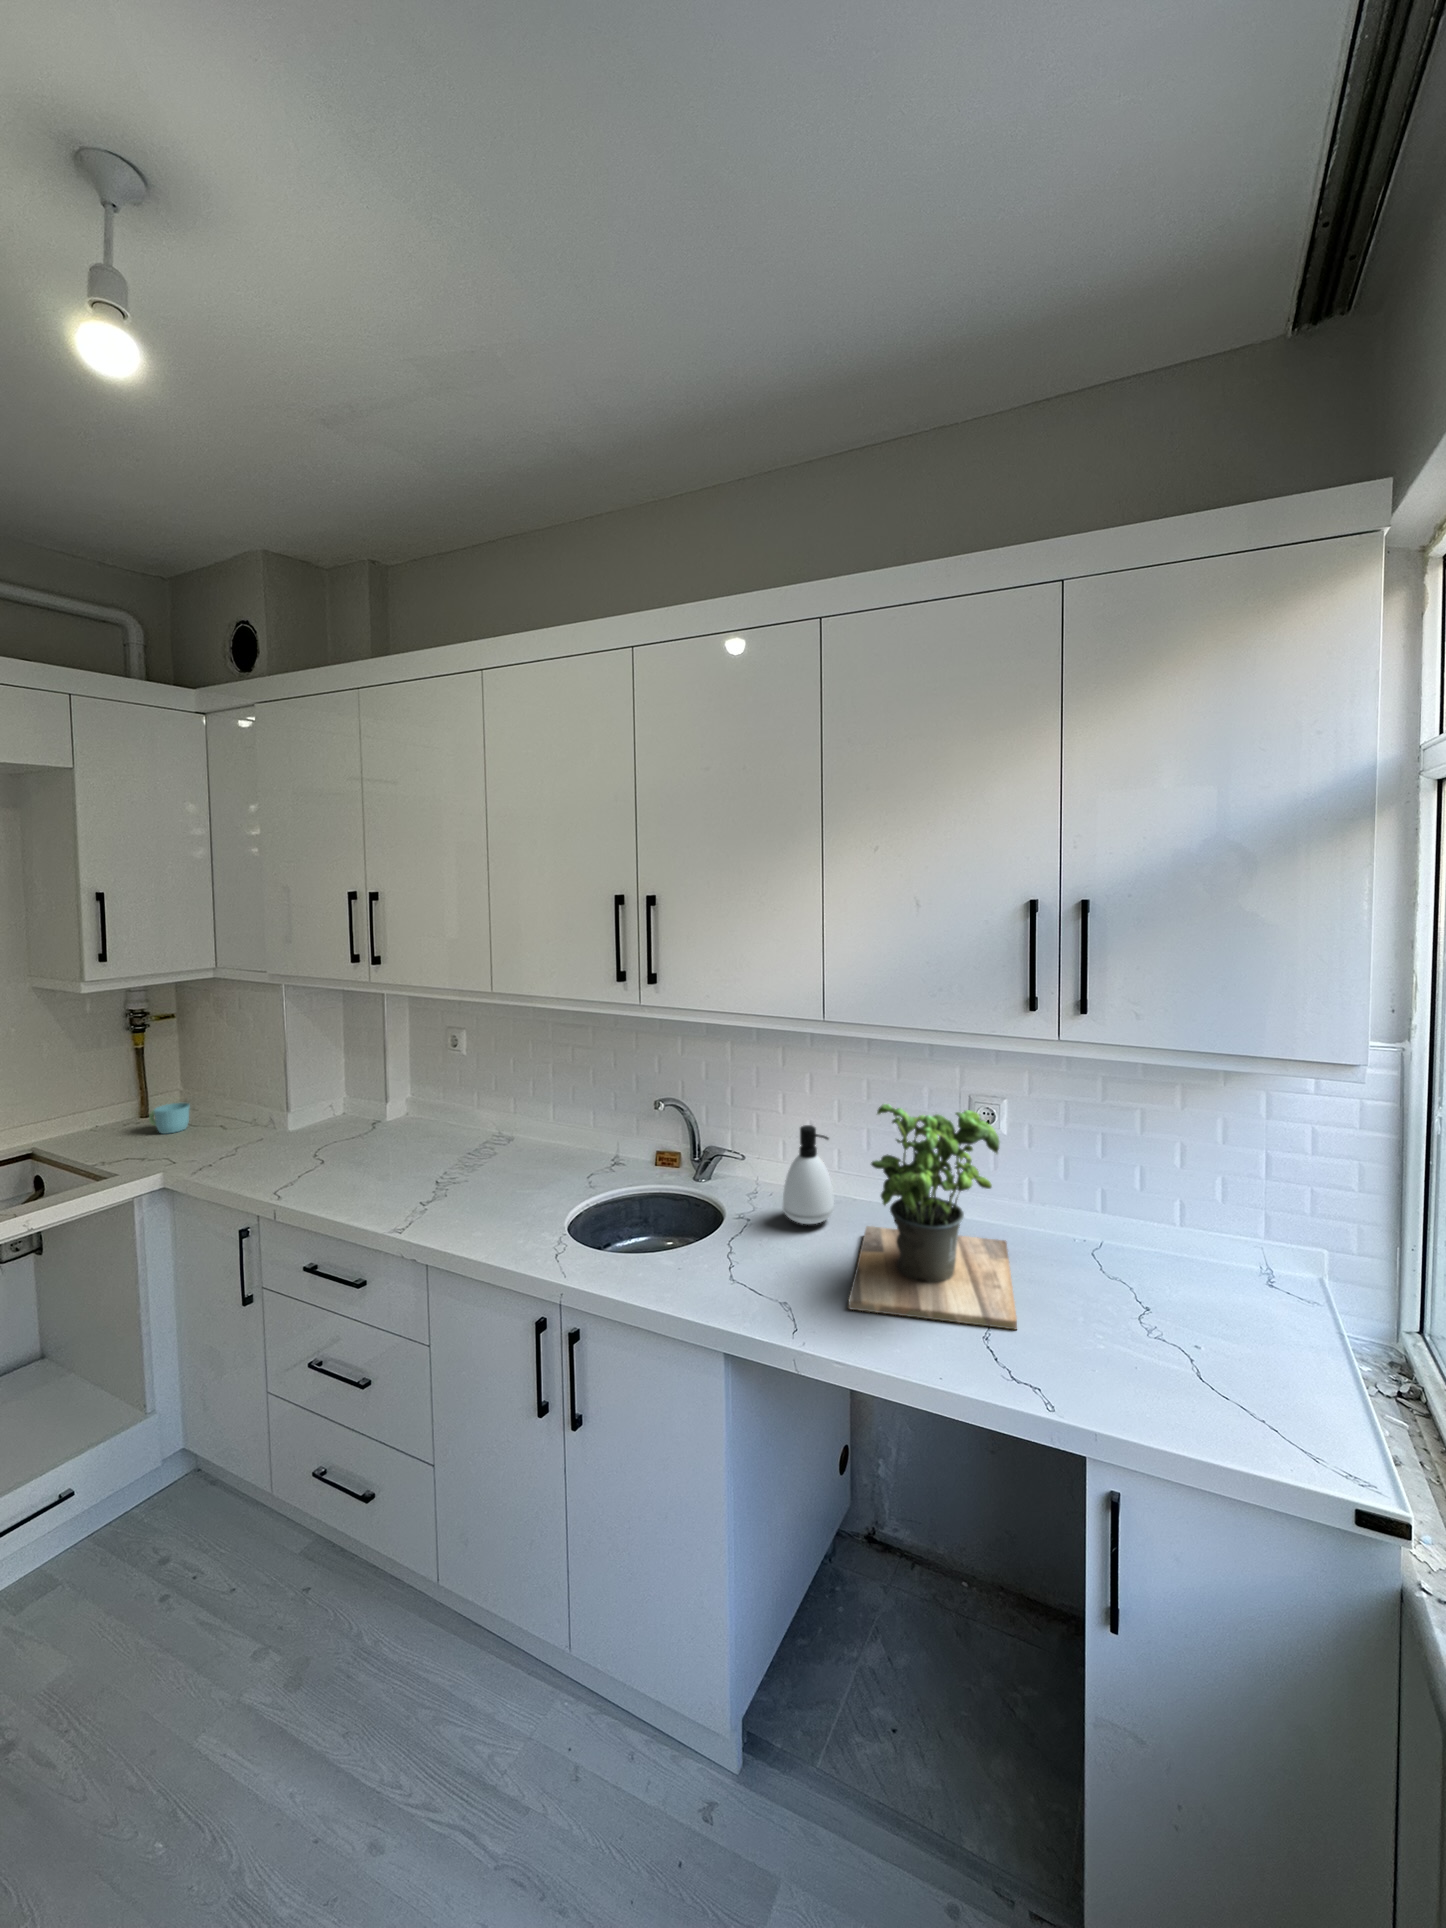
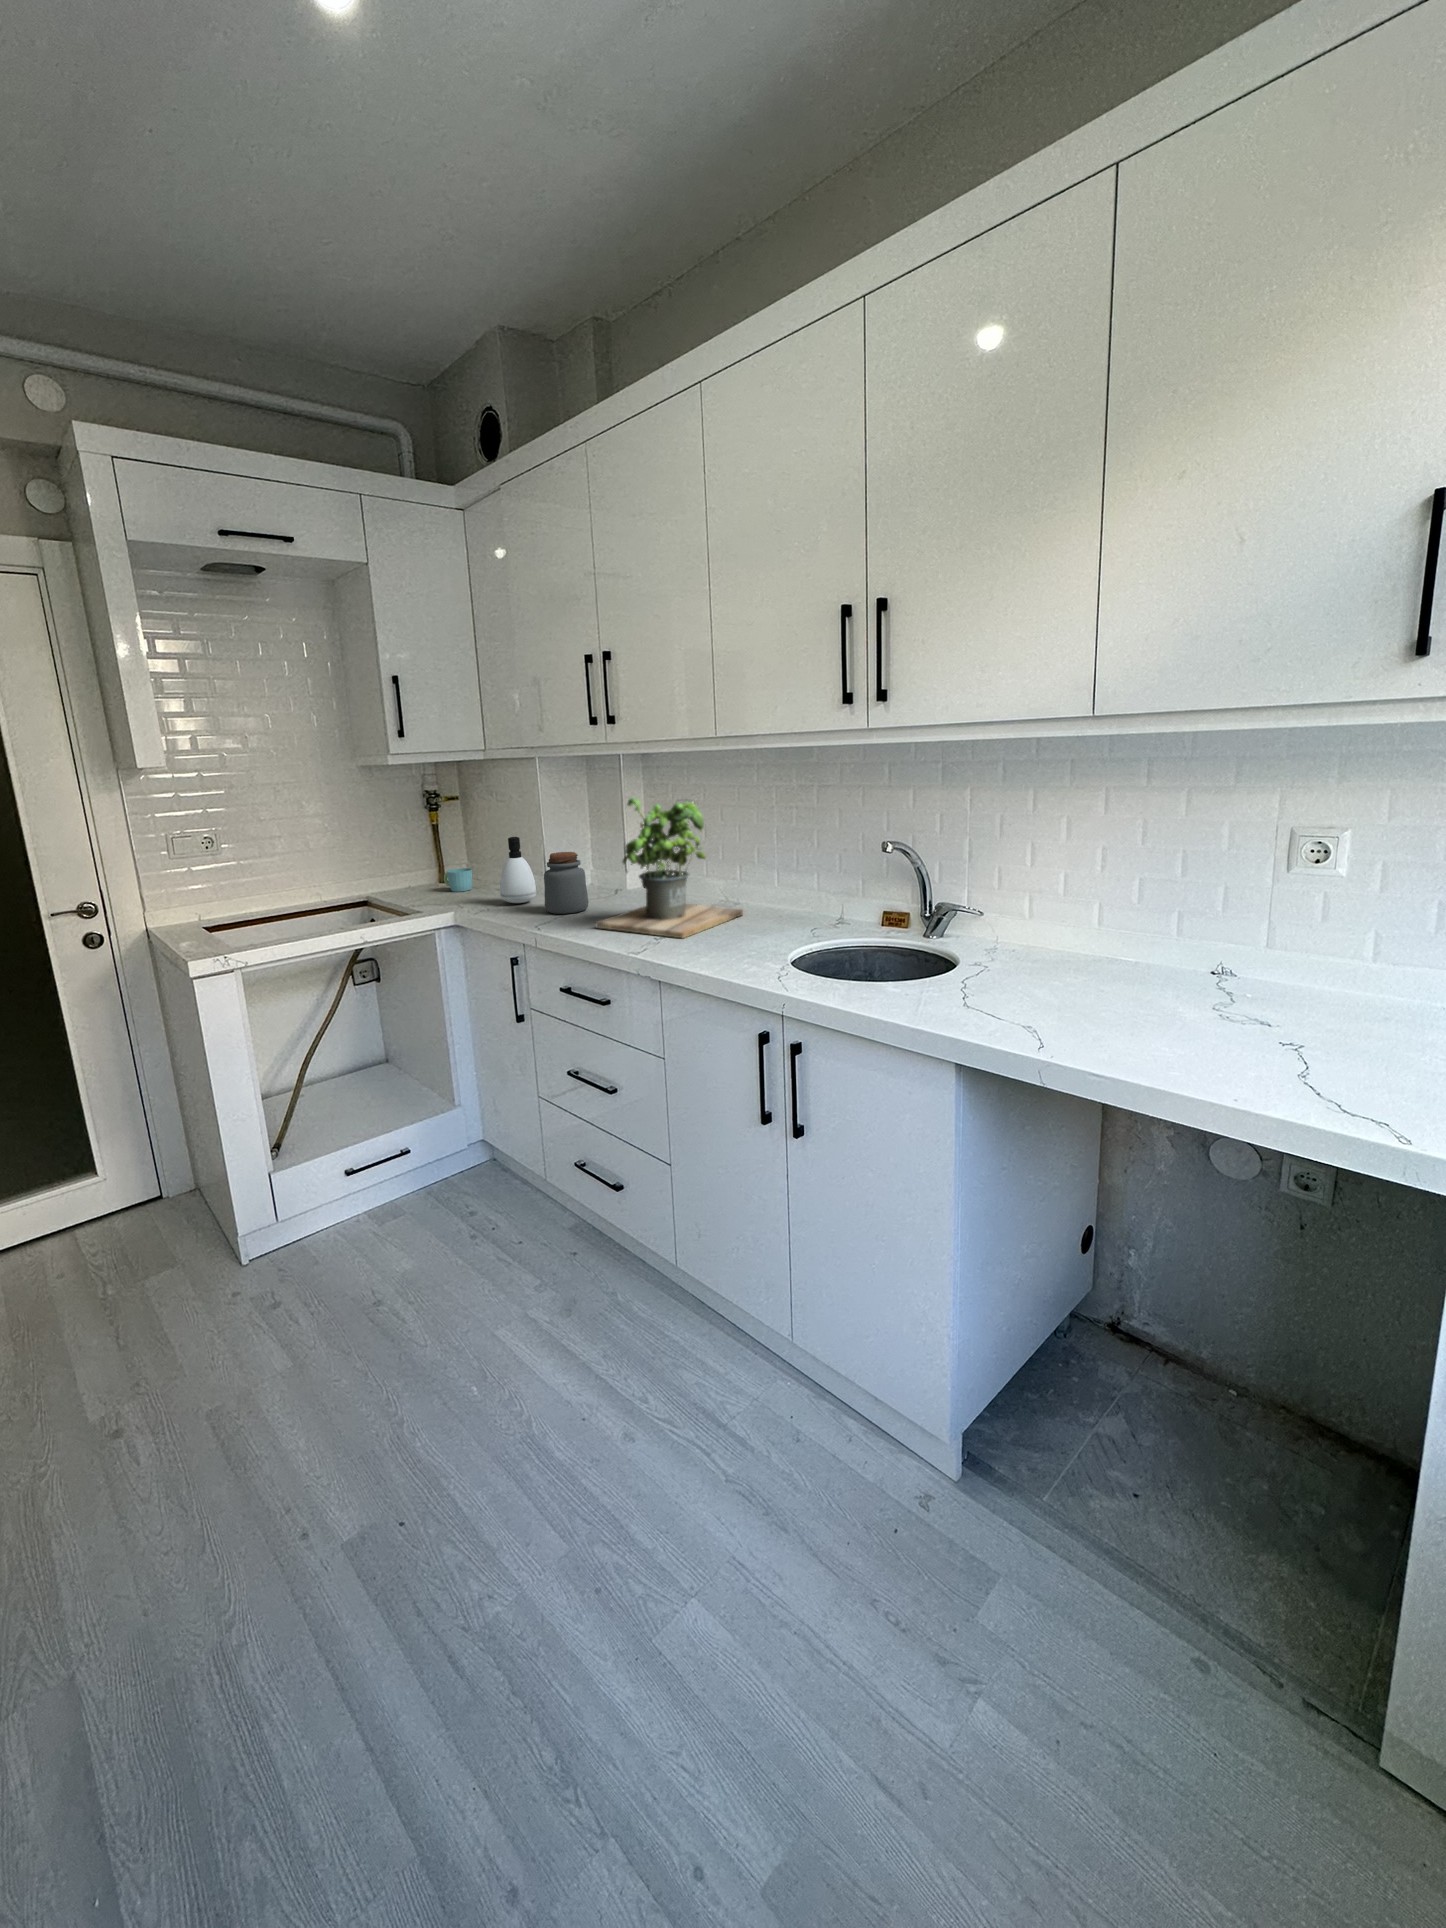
jar: none [287,1095,342,1169] -> present [544,852,589,914]
potted plant: present [848,1104,1017,1330] -> present [596,798,743,938]
soap dispenser: present [783,1125,834,1224] -> present [500,837,537,903]

